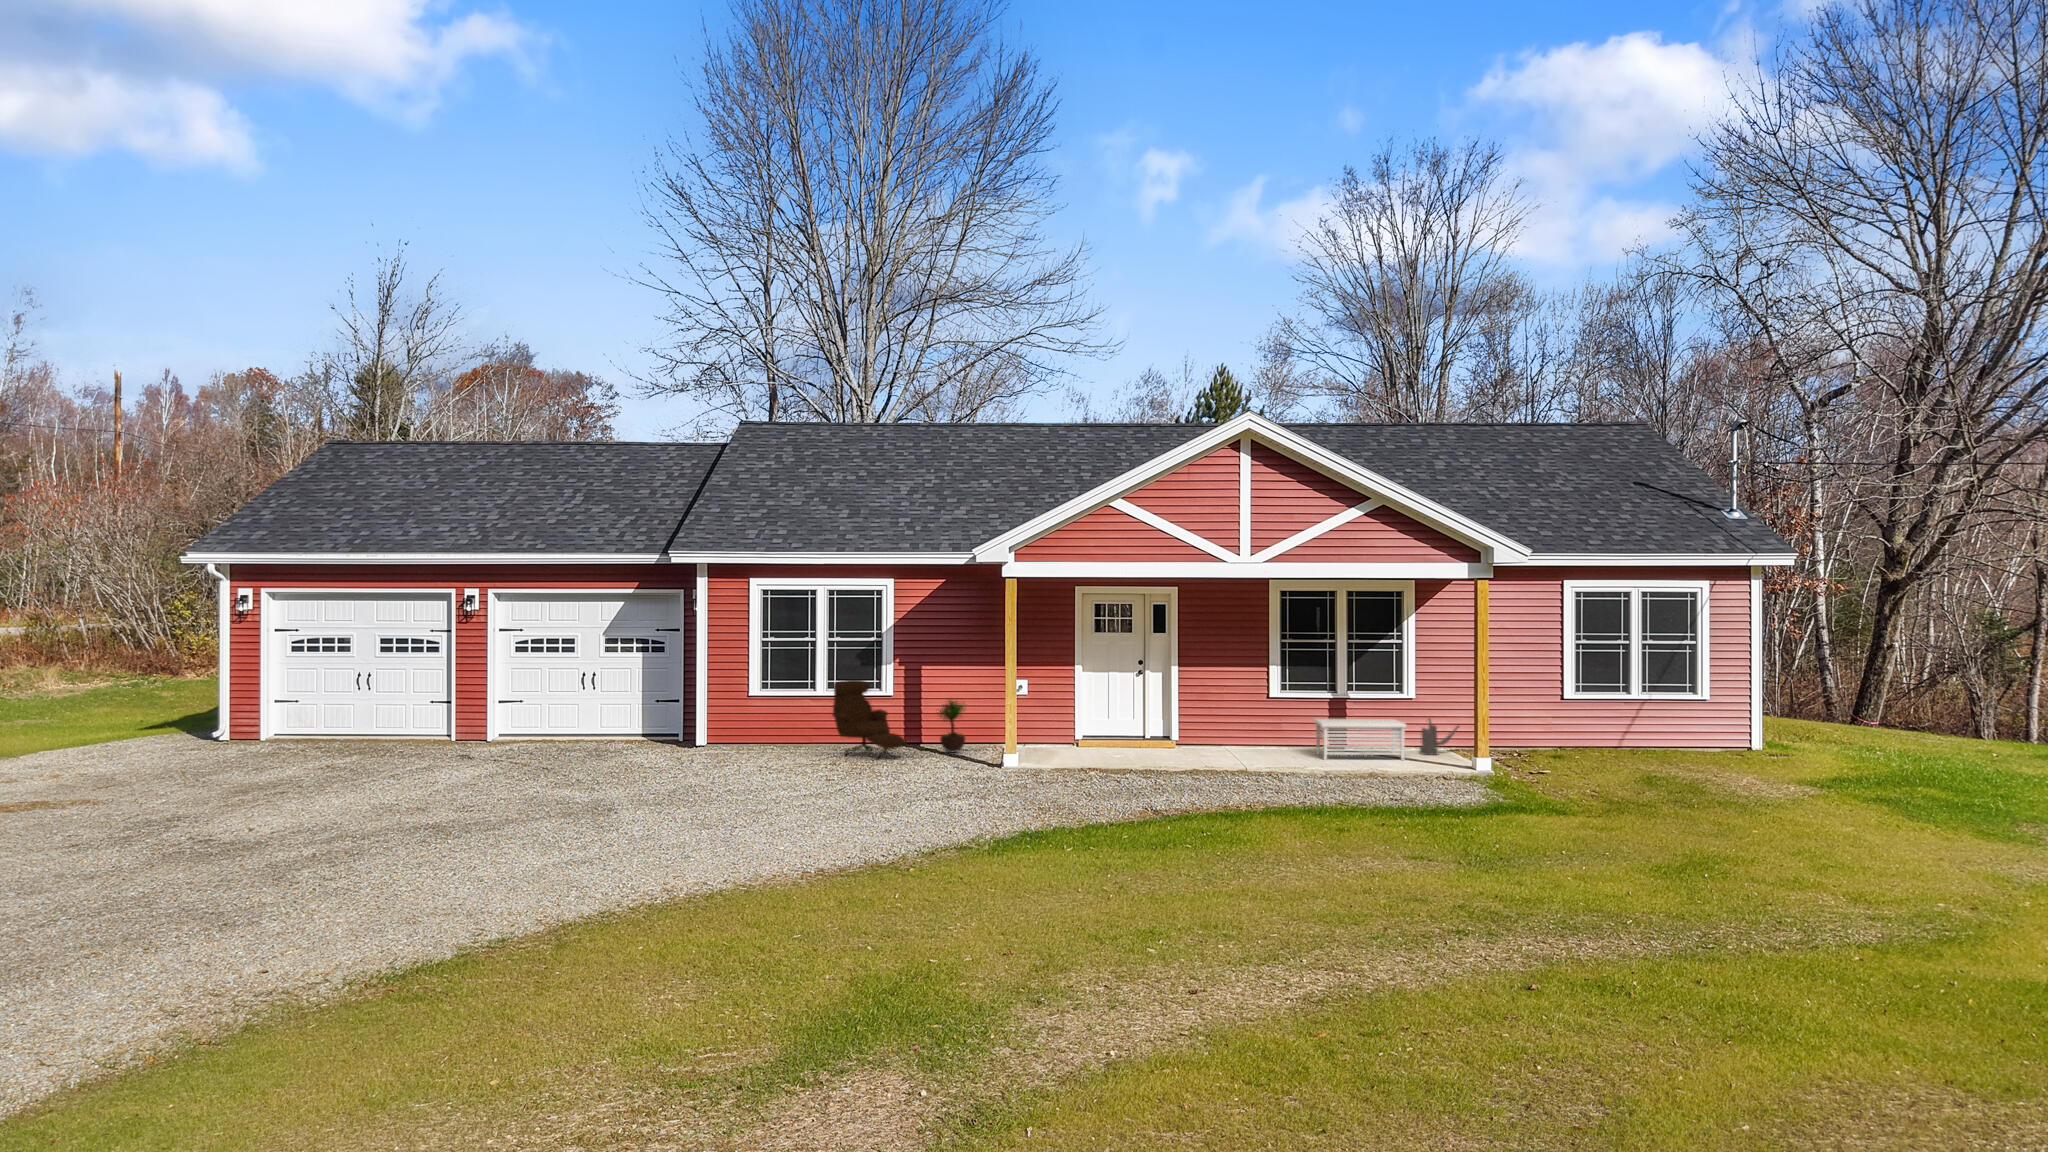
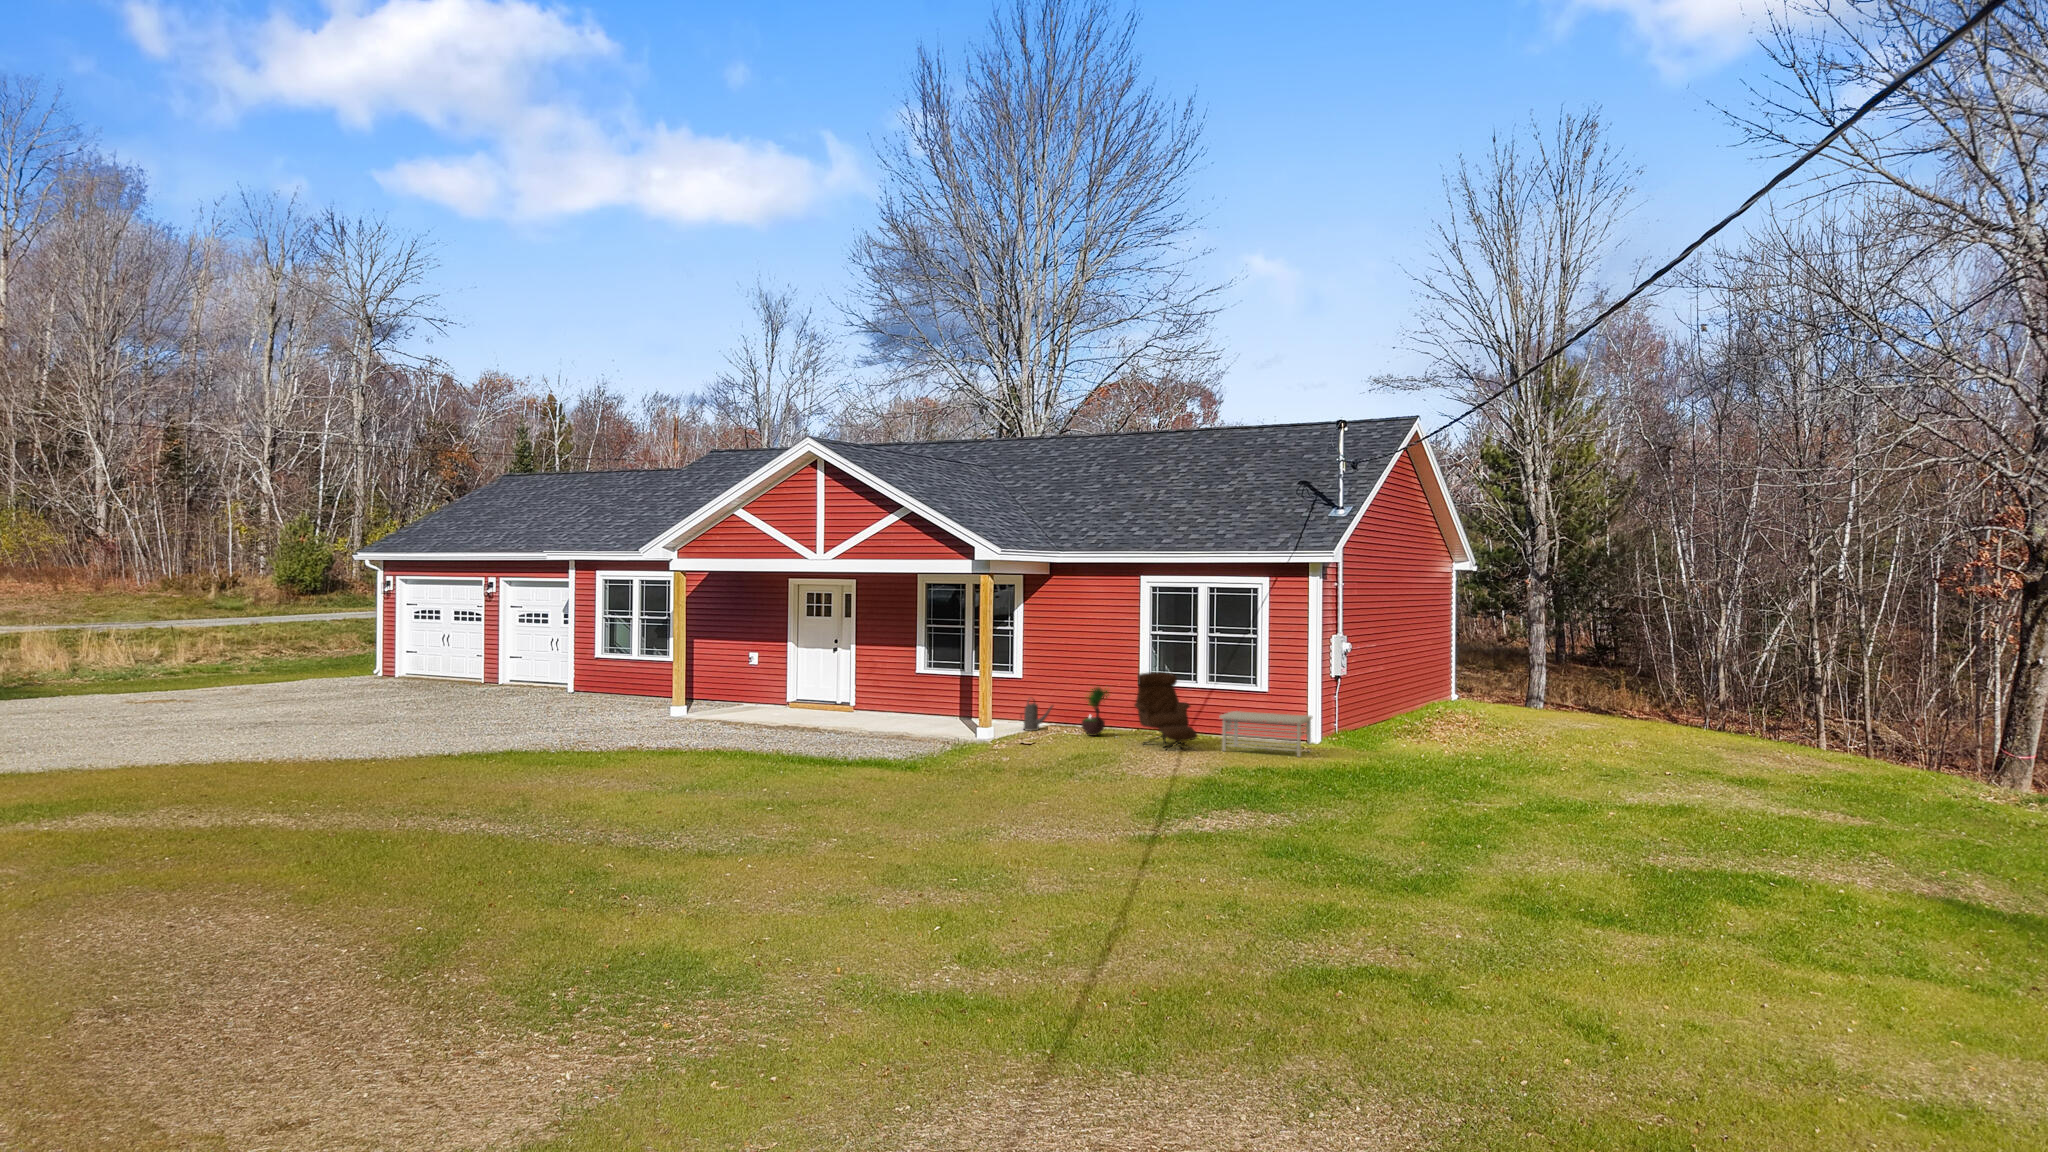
lounge chair: present [833,680,906,757] -> present [1134,672,1197,747]
potted tree: present [937,699,966,752] -> present [1082,687,1109,736]
storage bench: present [1313,719,1406,760] -> present [1219,711,1312,757]

